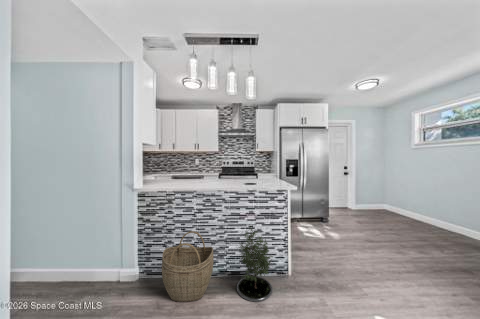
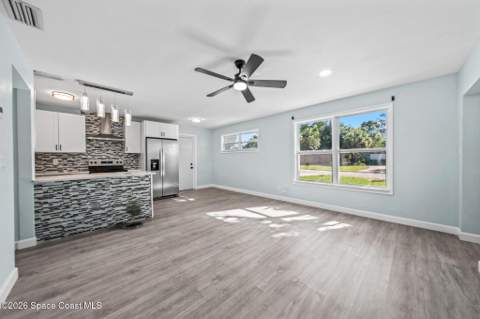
woven basket: present [162,231,214,302] -> none [68,203,107,242]

